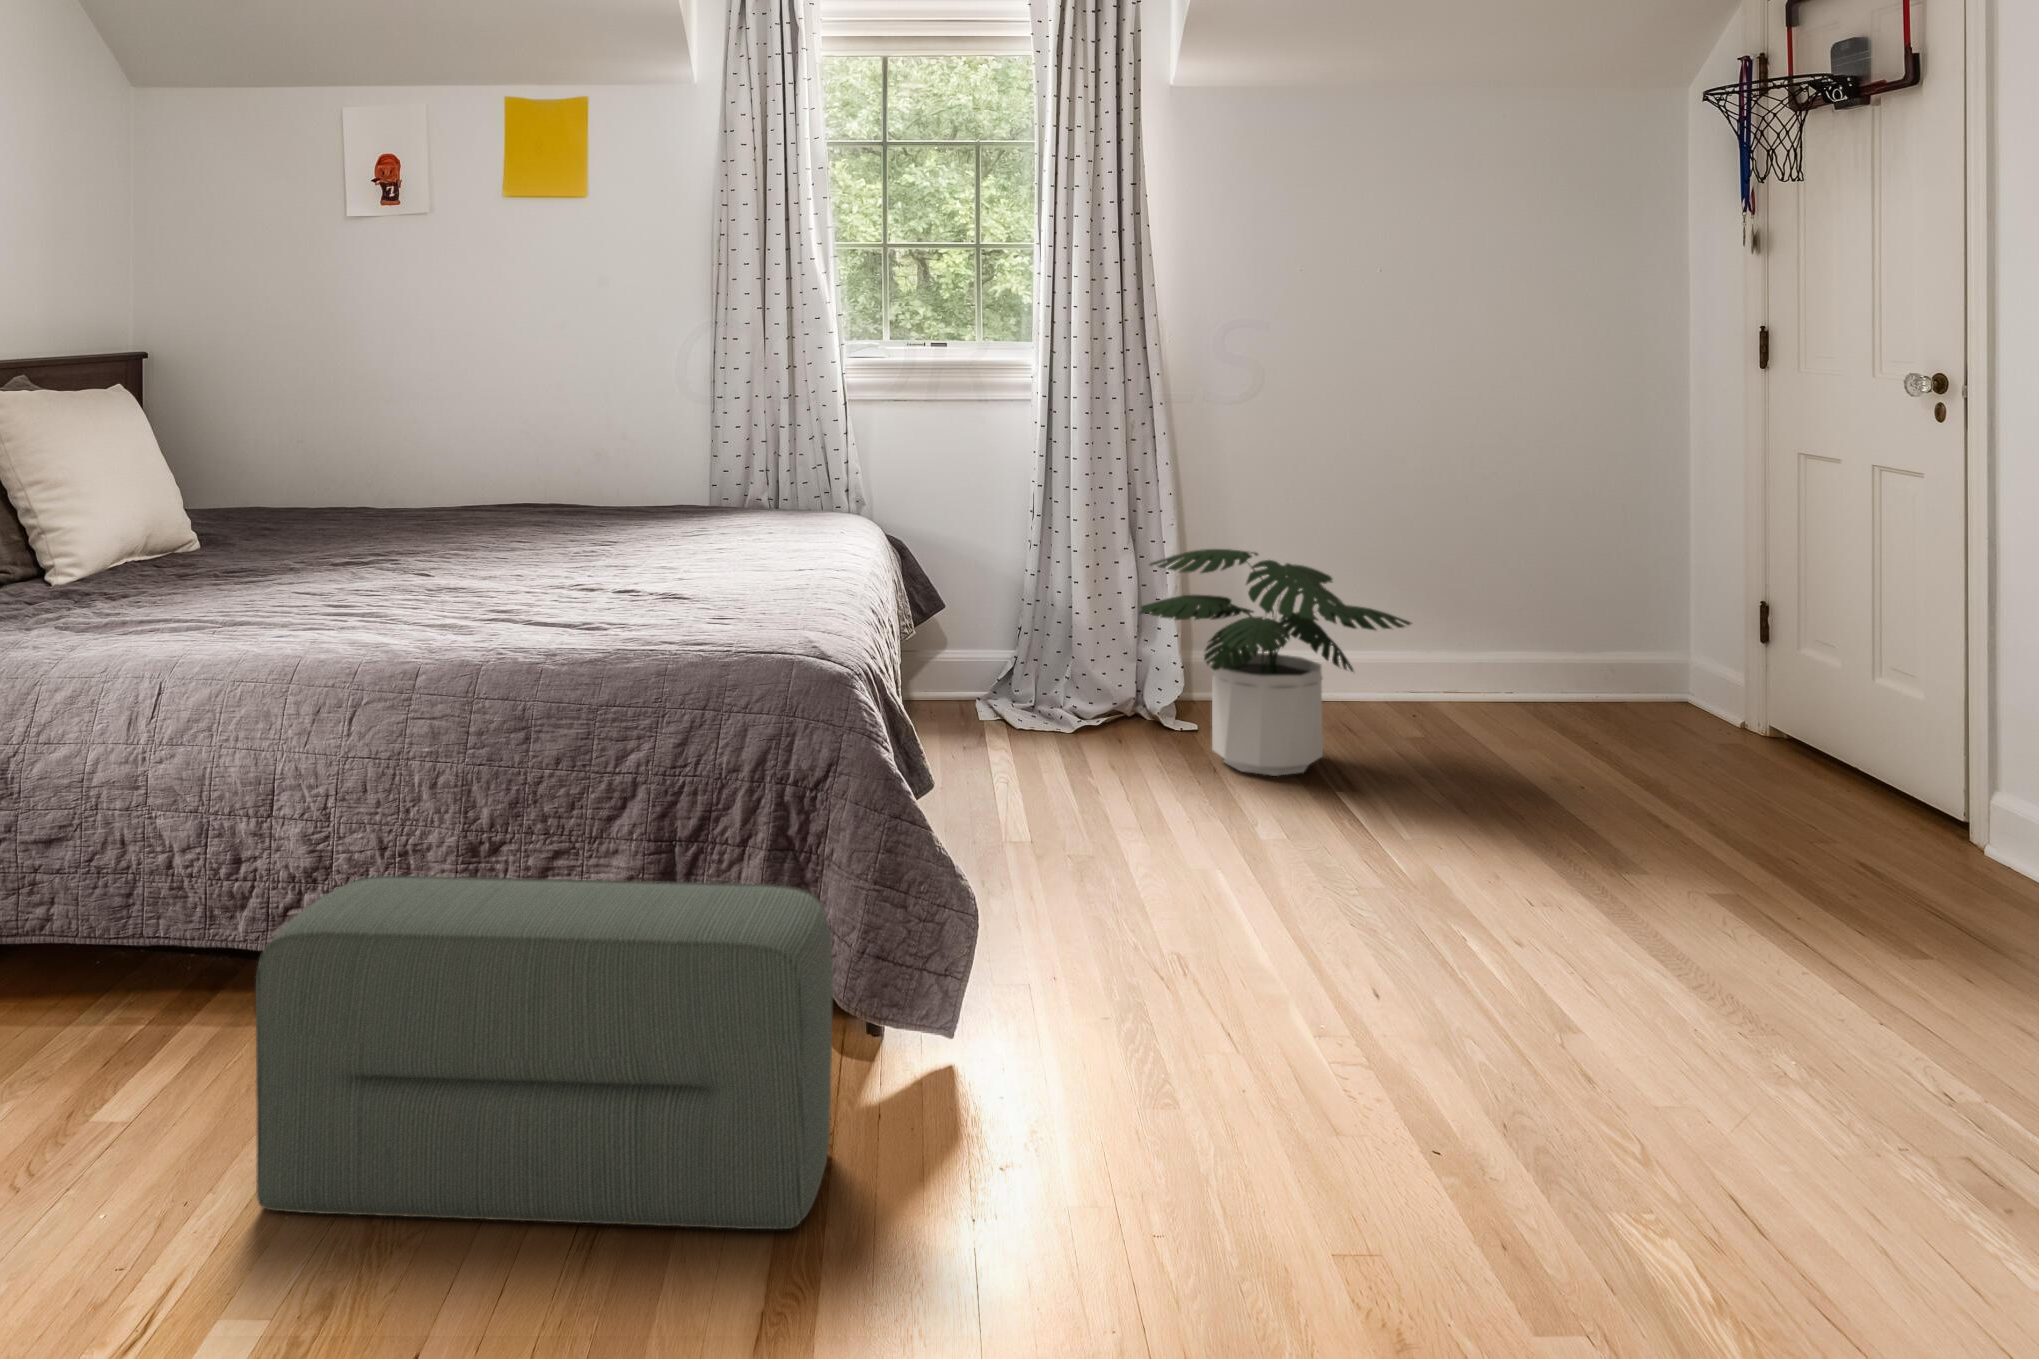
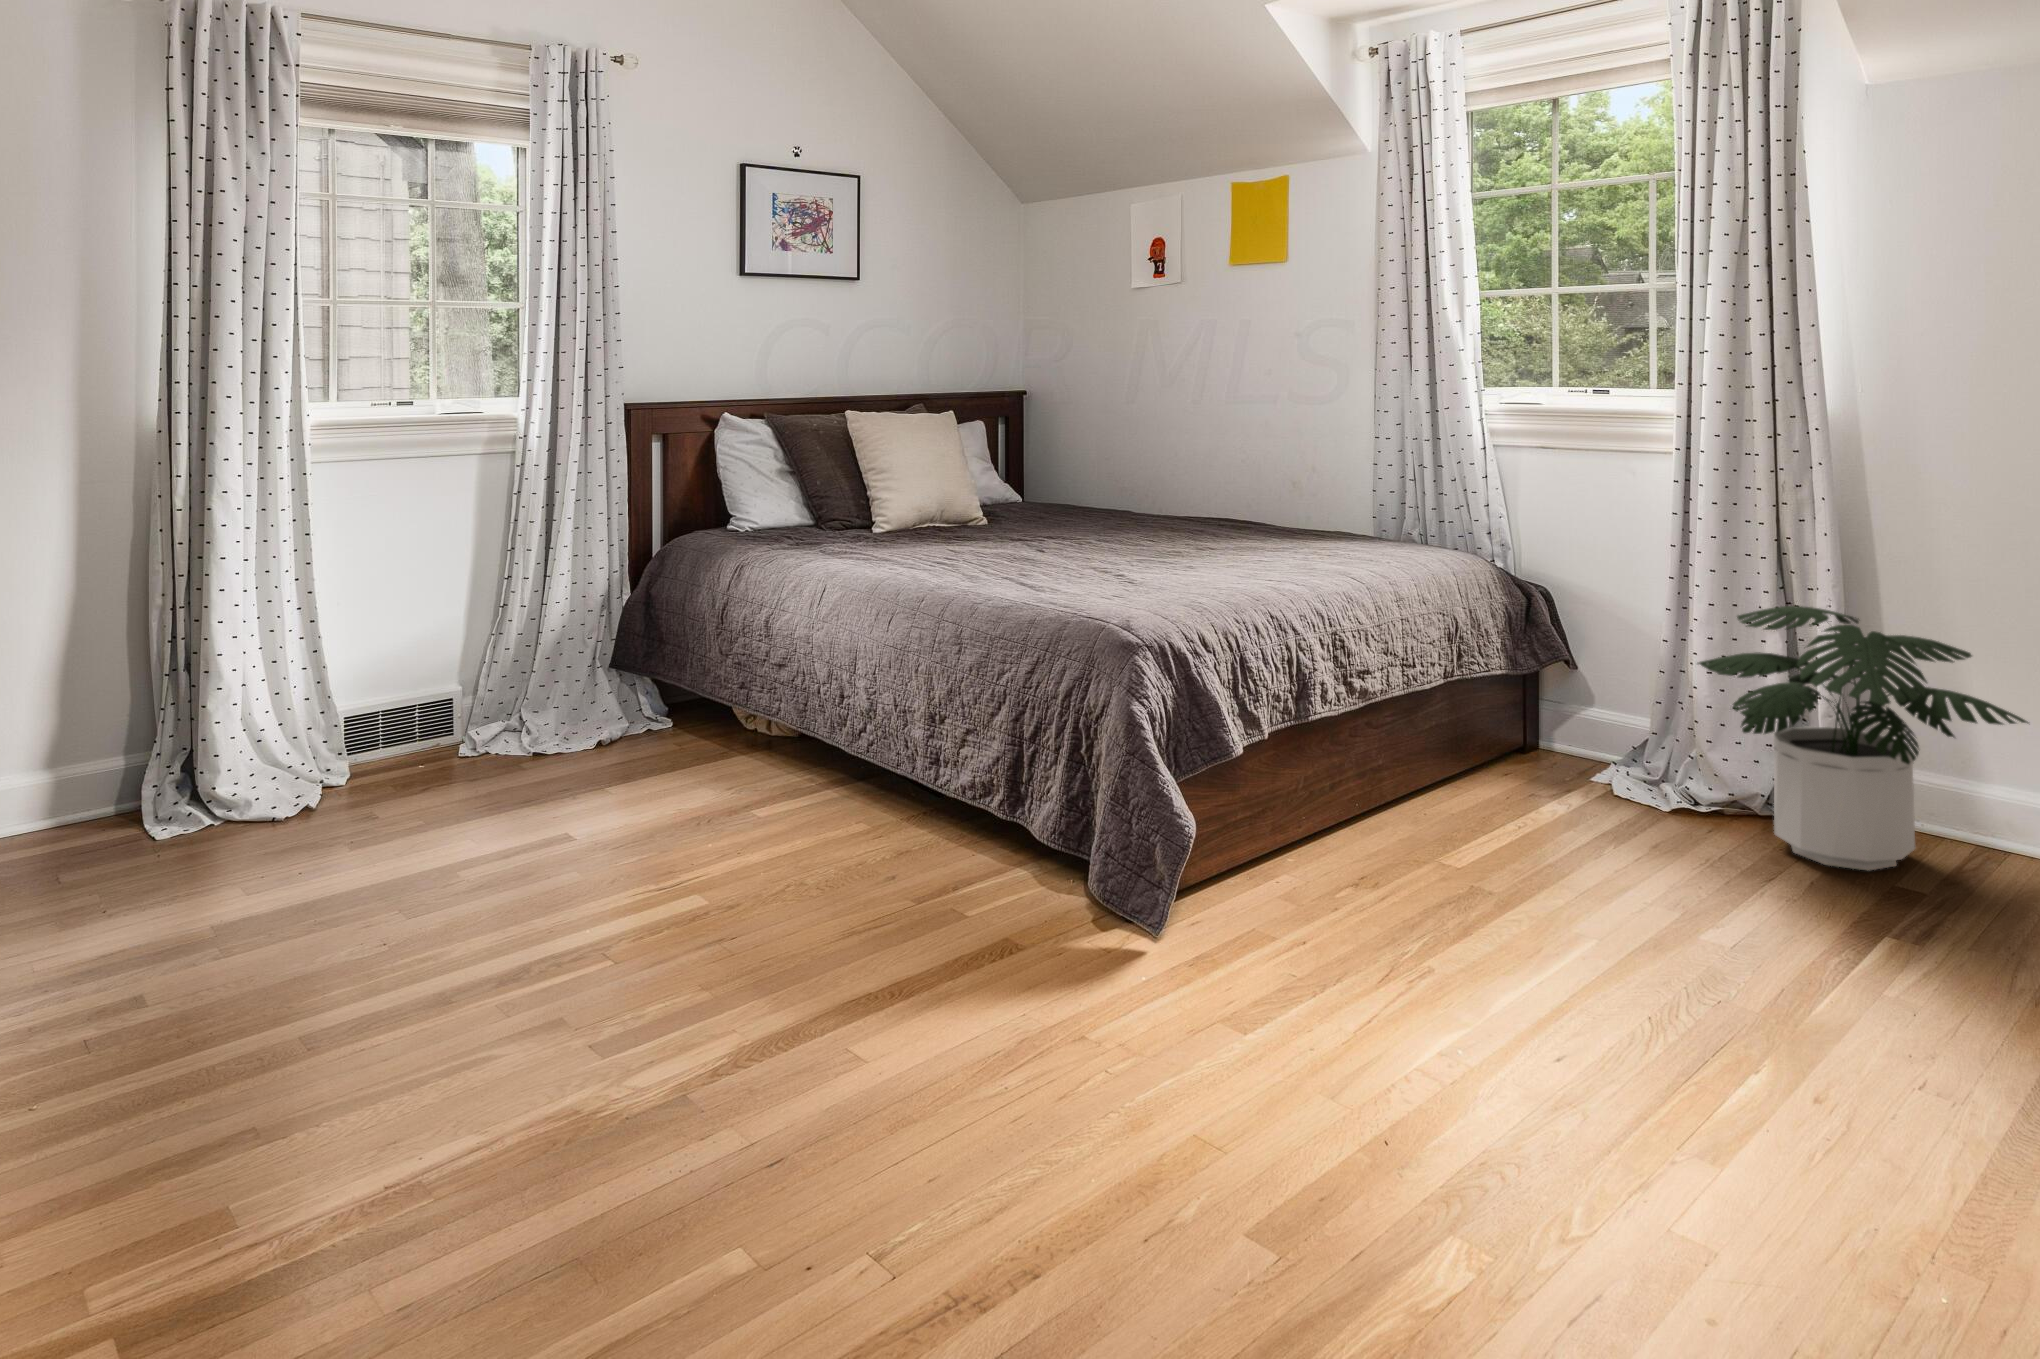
pouf: present [256,876,833,1229] -> none [750,713,1010,973]

